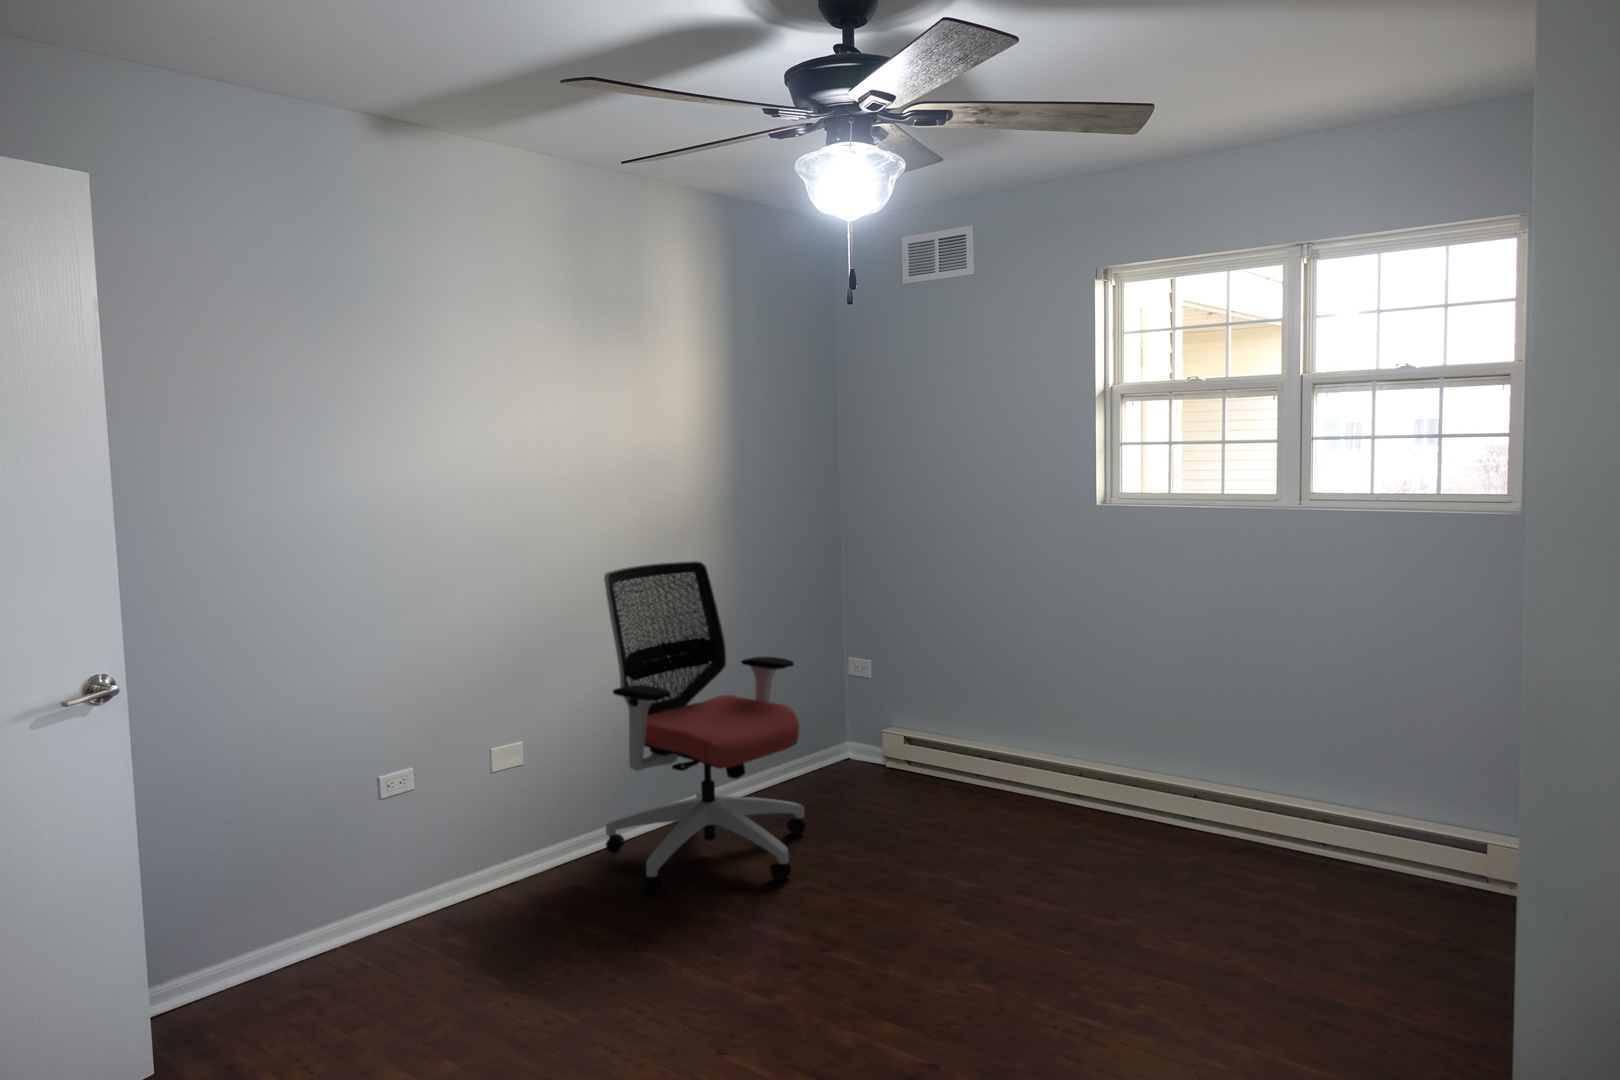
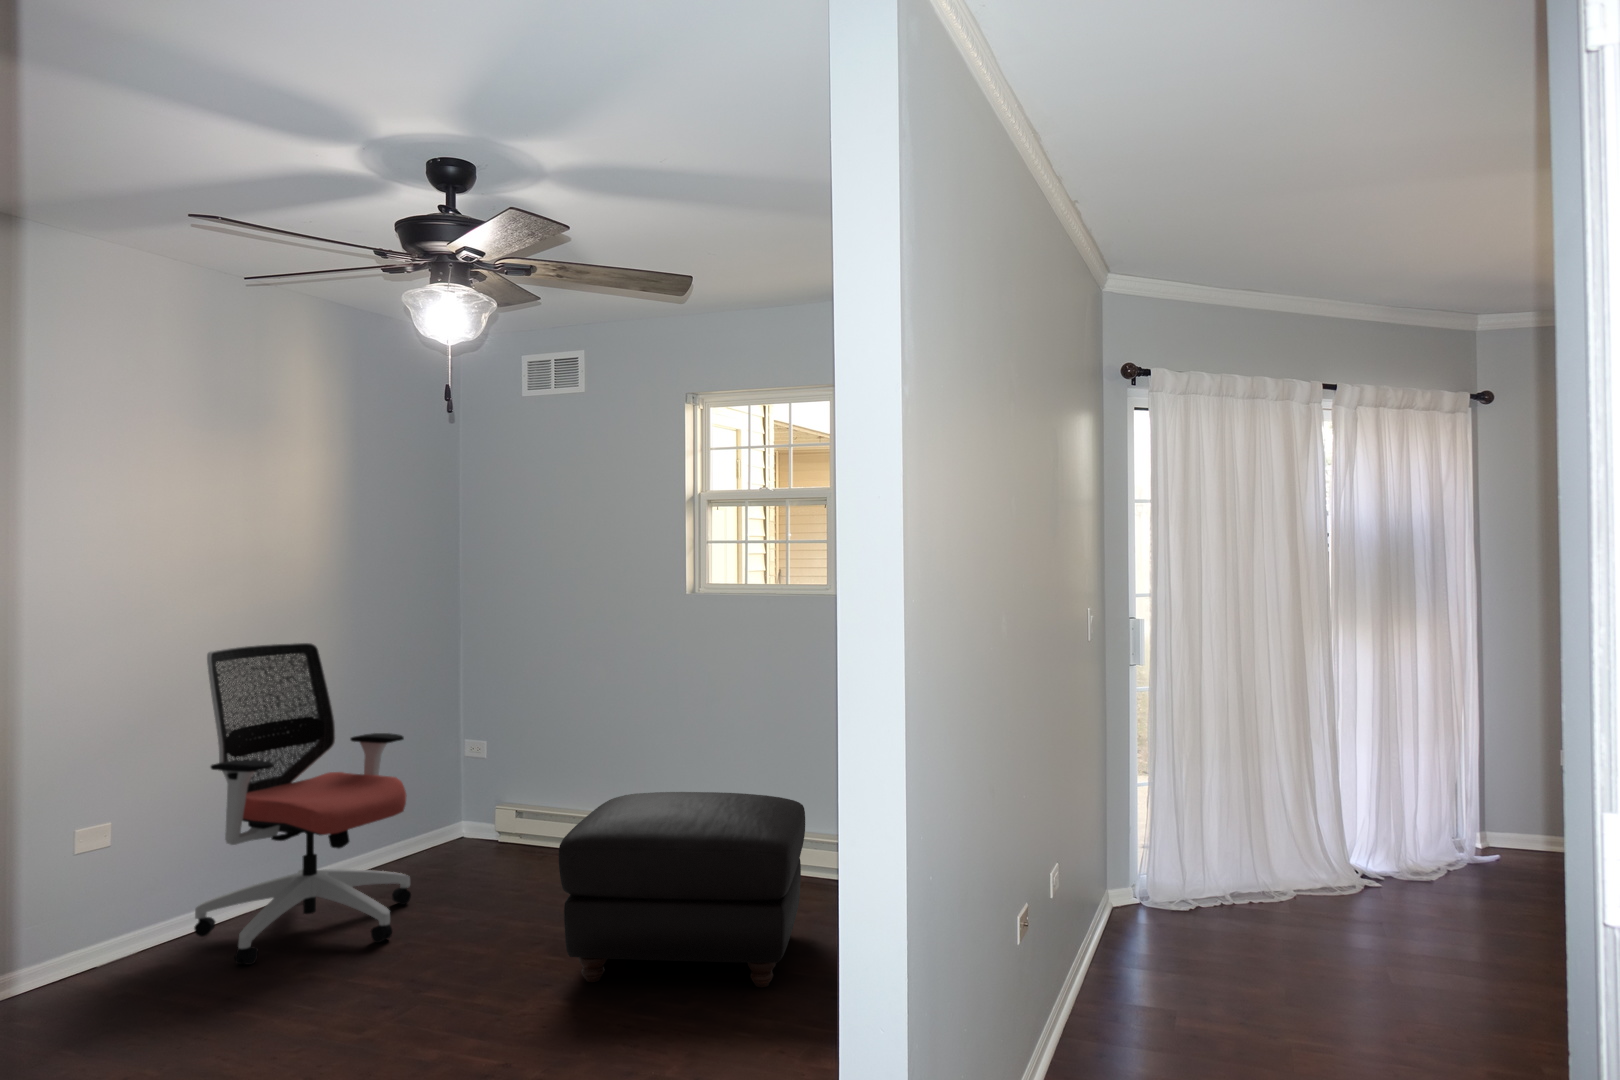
ottoman: none [973,747,1268,1001] -> present [559,792,805,987]

